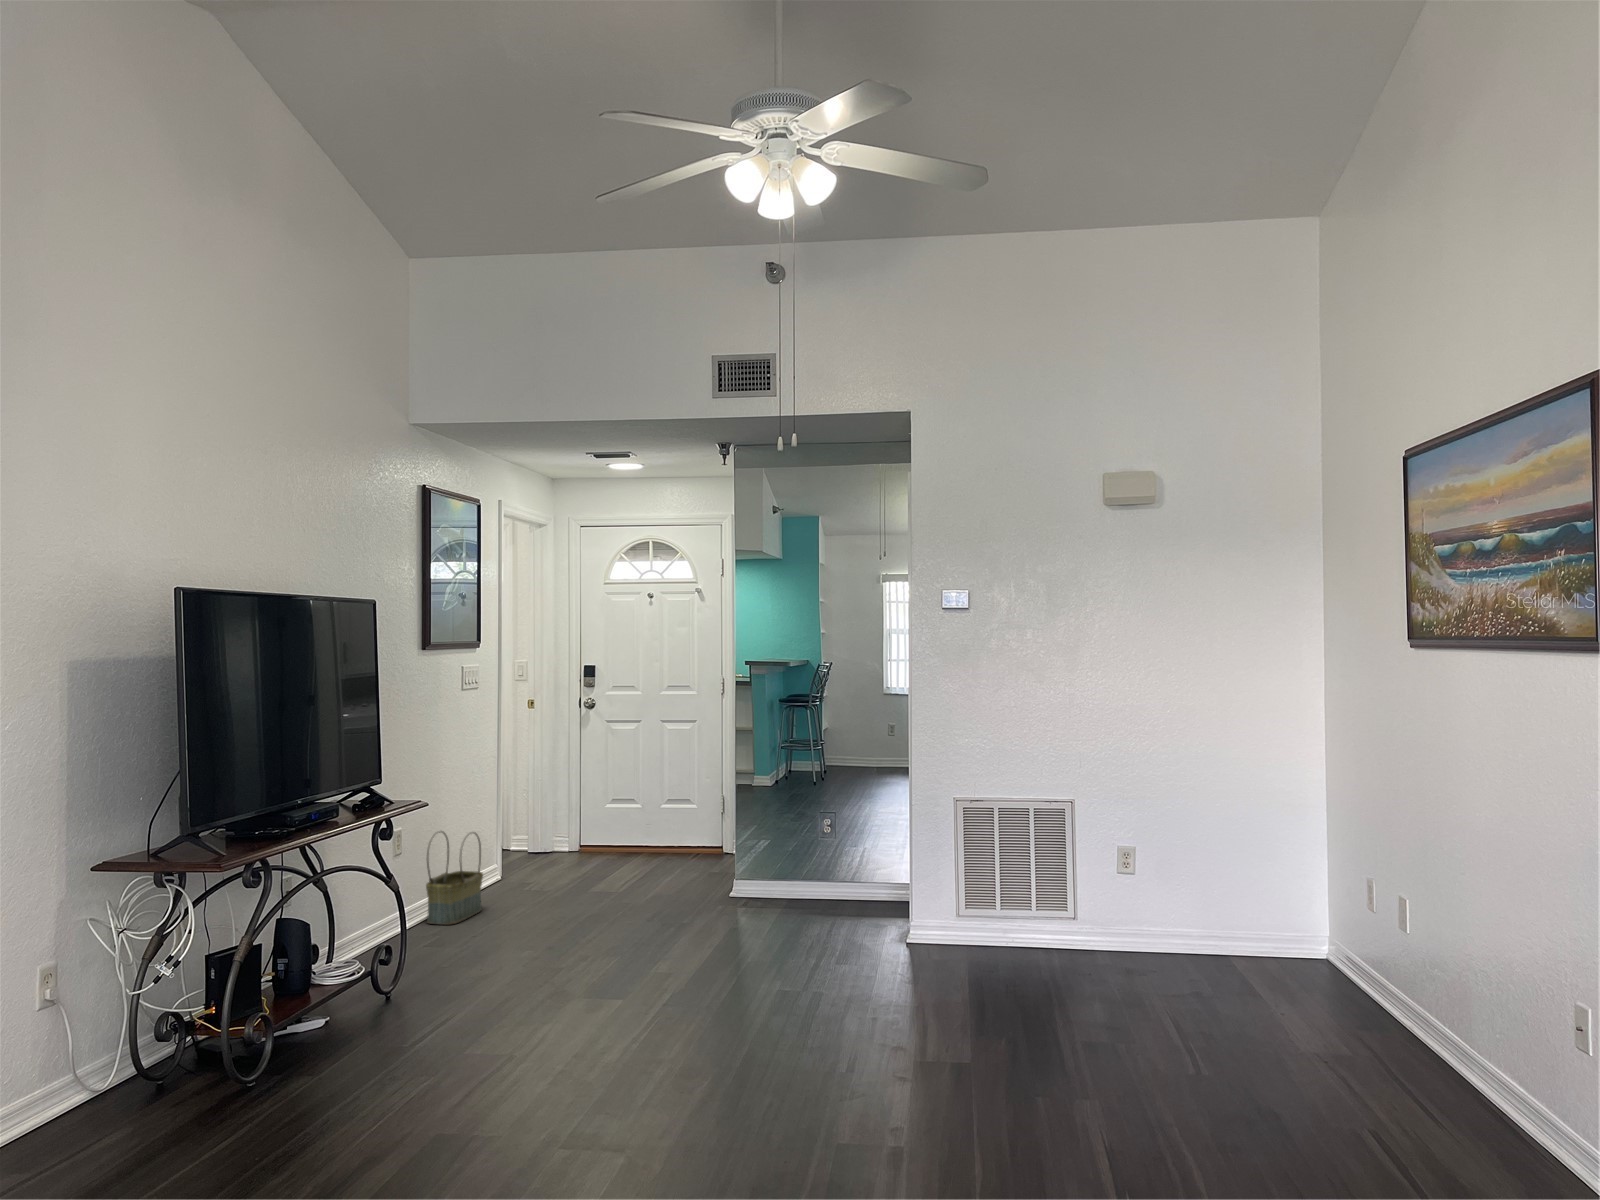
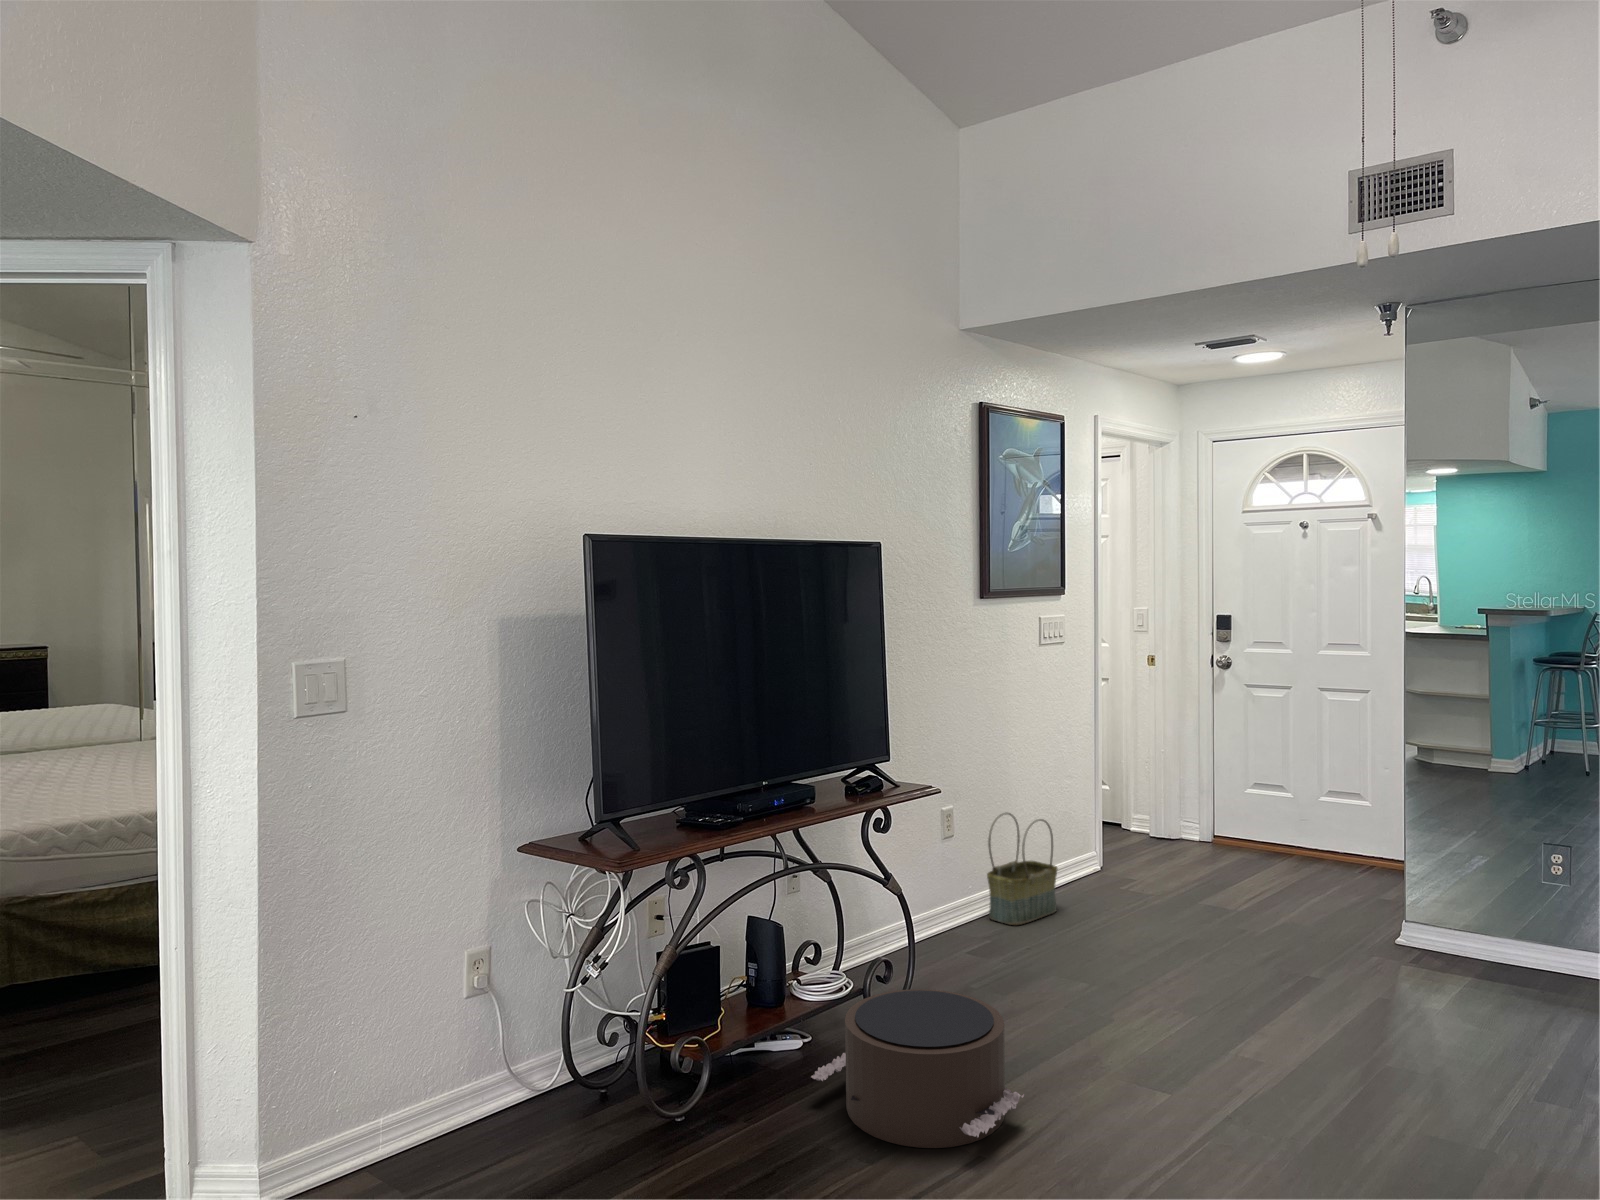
pouf: none [352,953,532,1069] -> present [811,989,1024,1148]

